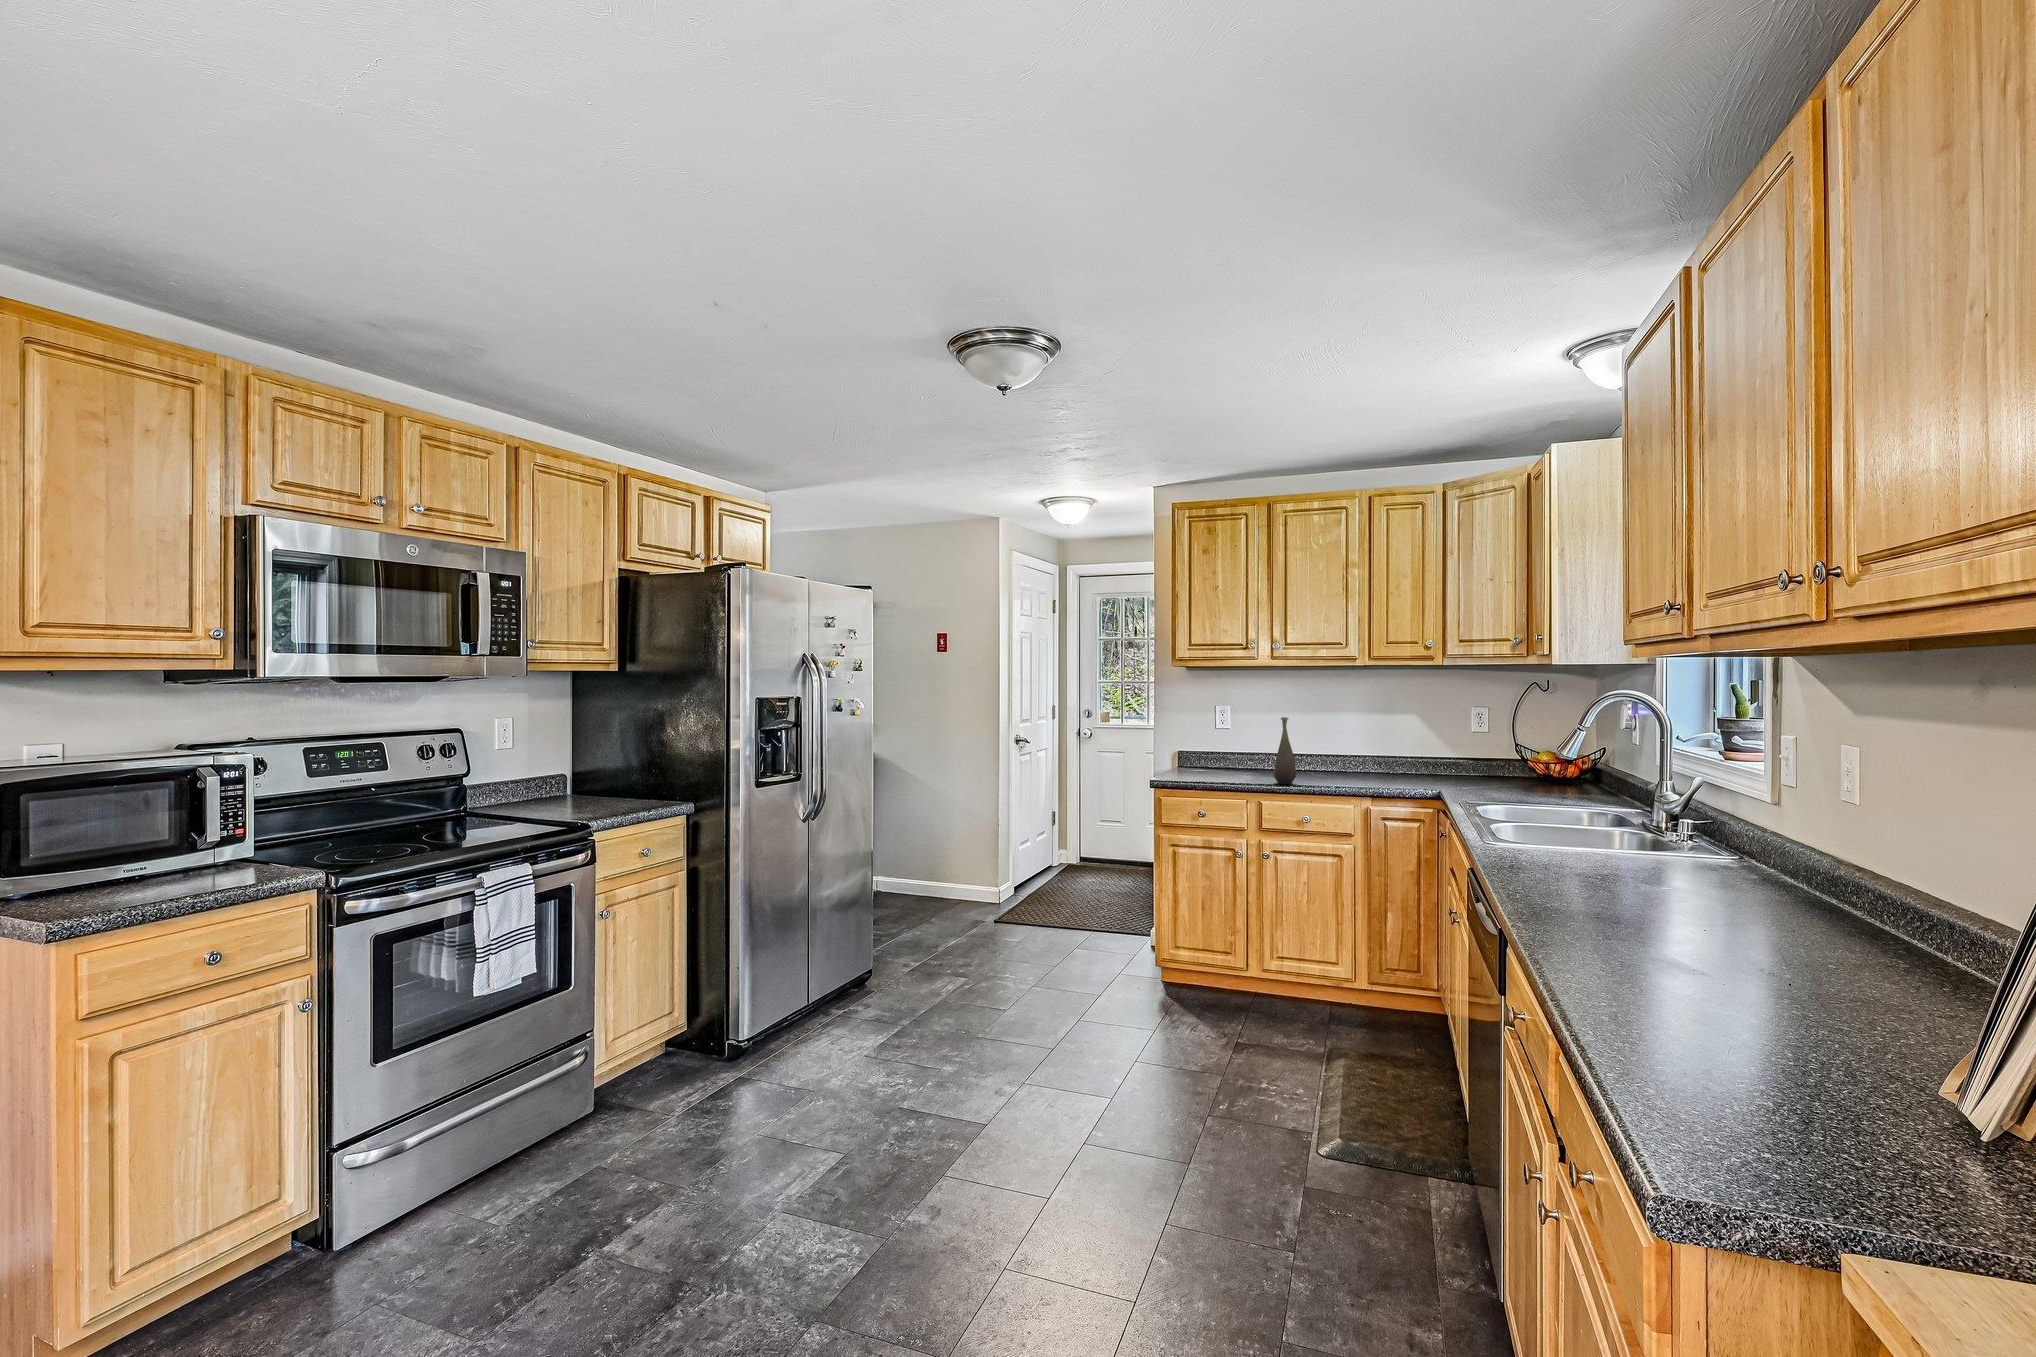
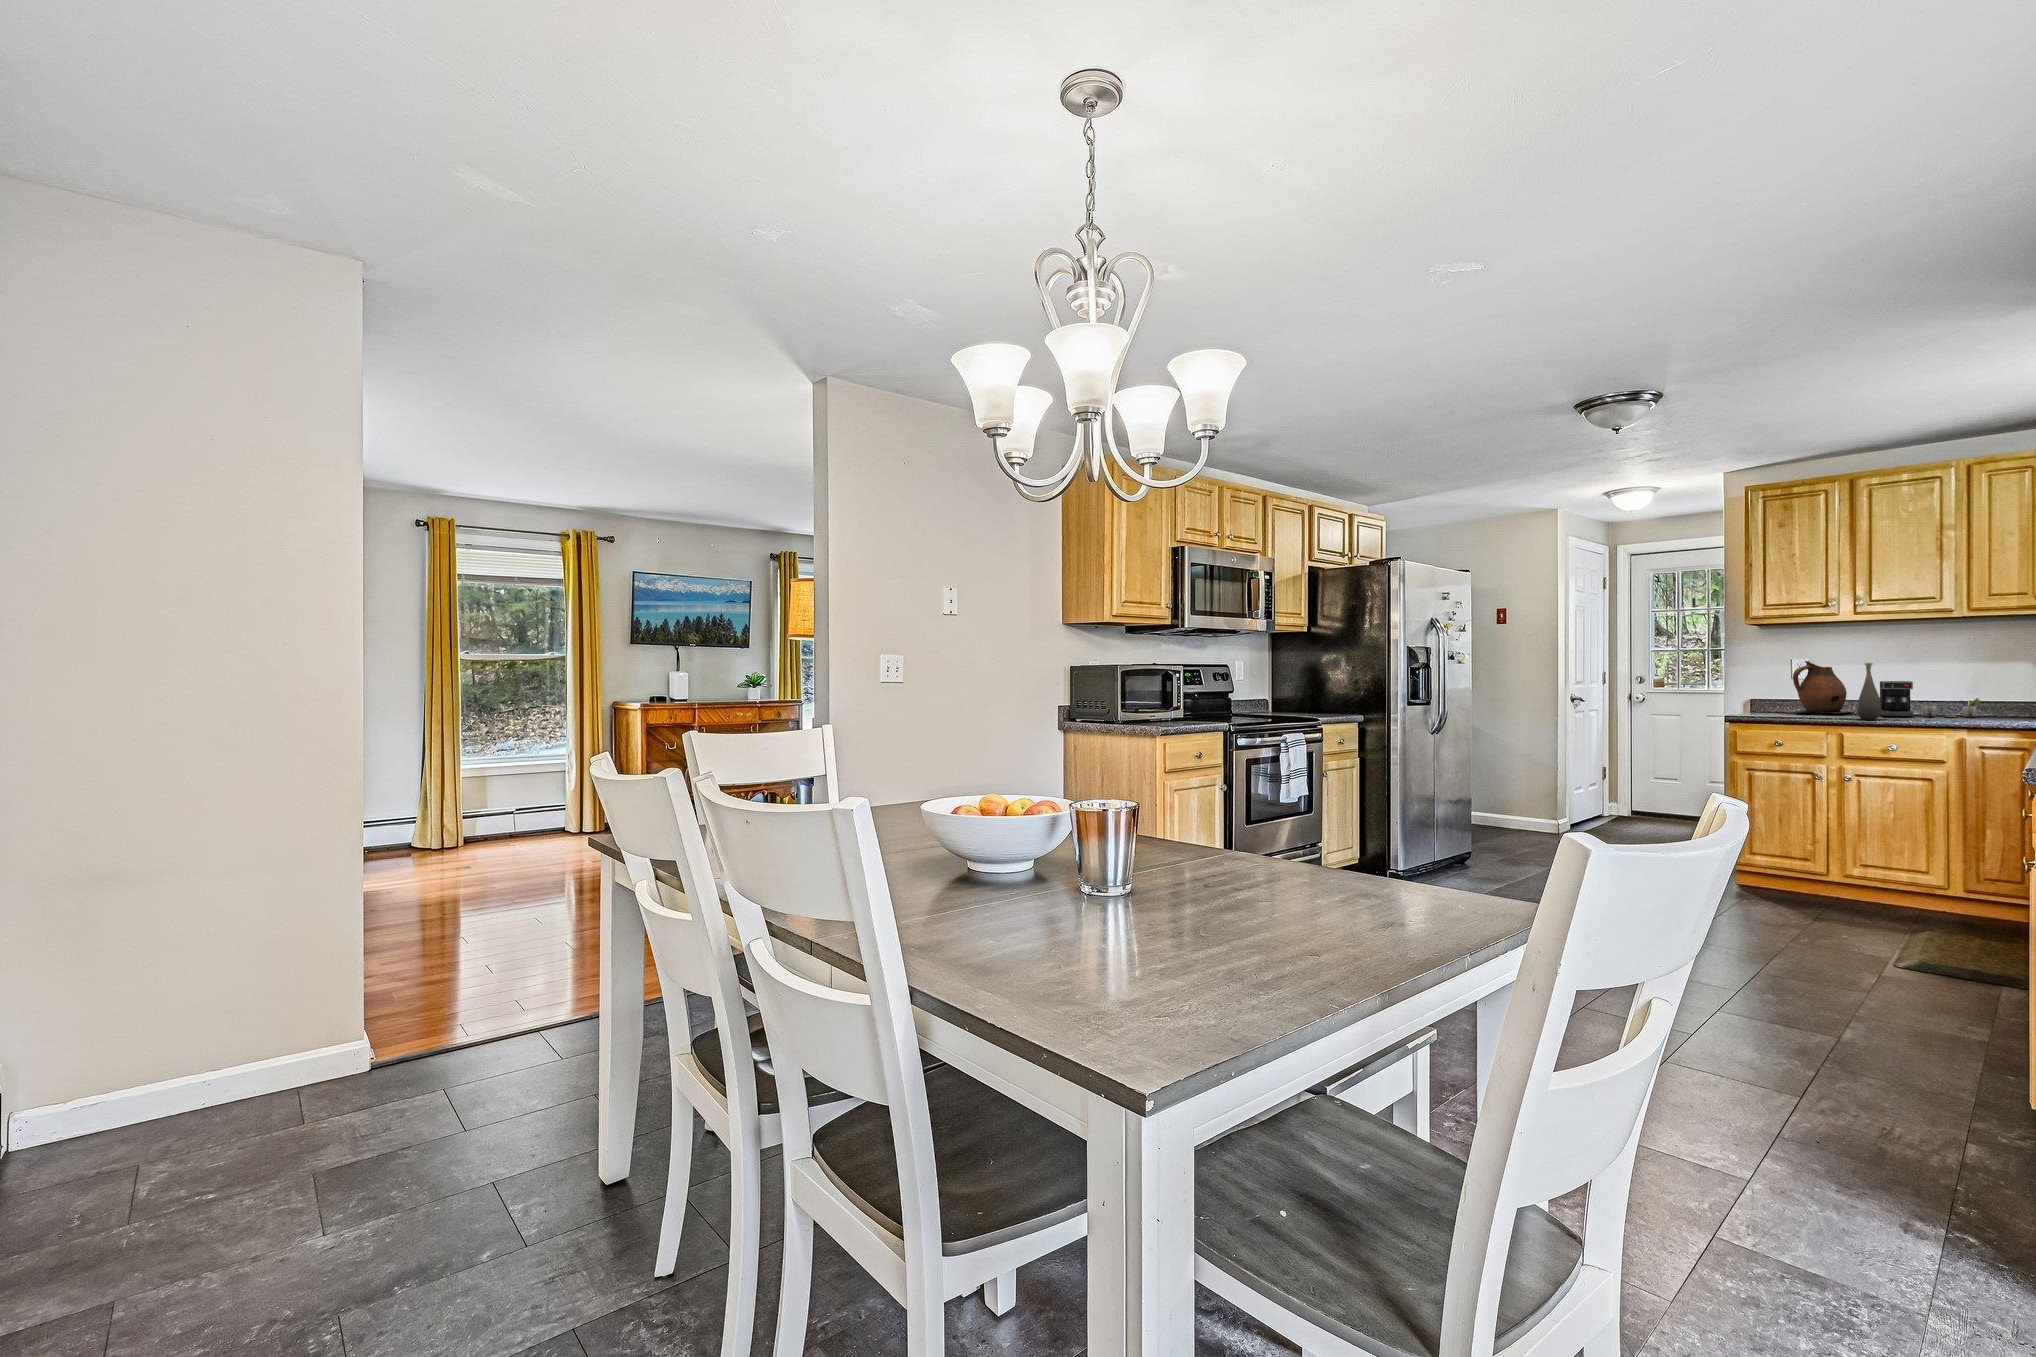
ceramic pitcher: none [1216,711,1272,774] -> present [1793,661,1855,714]
coffee maker: none [1294,736,1380,778] -> present [1880,681,1980,717]

